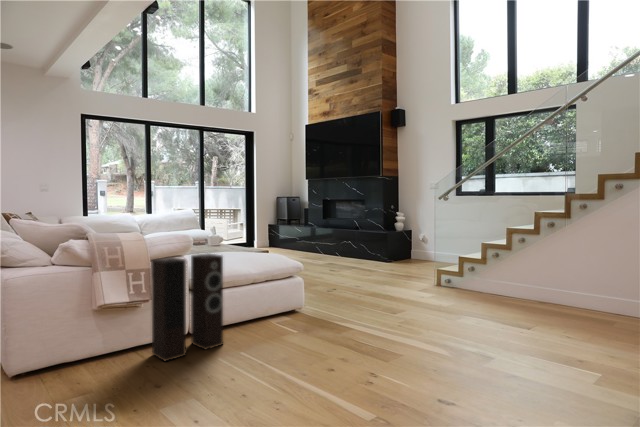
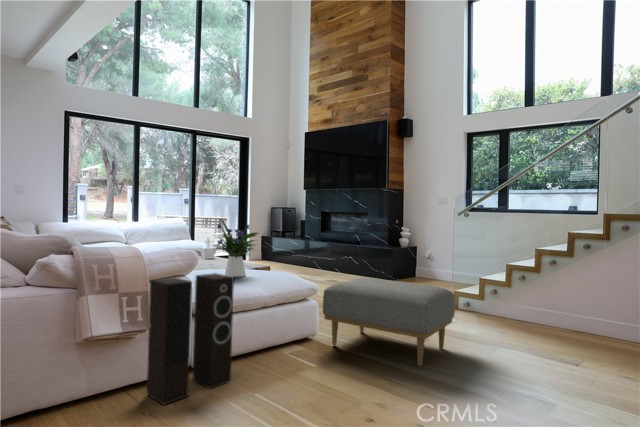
flower arrangement: none [206,208,253,258] -> present [213,221,259,277]
ottoman: none [307,257,425,331] -> present [323,278,455,366]

